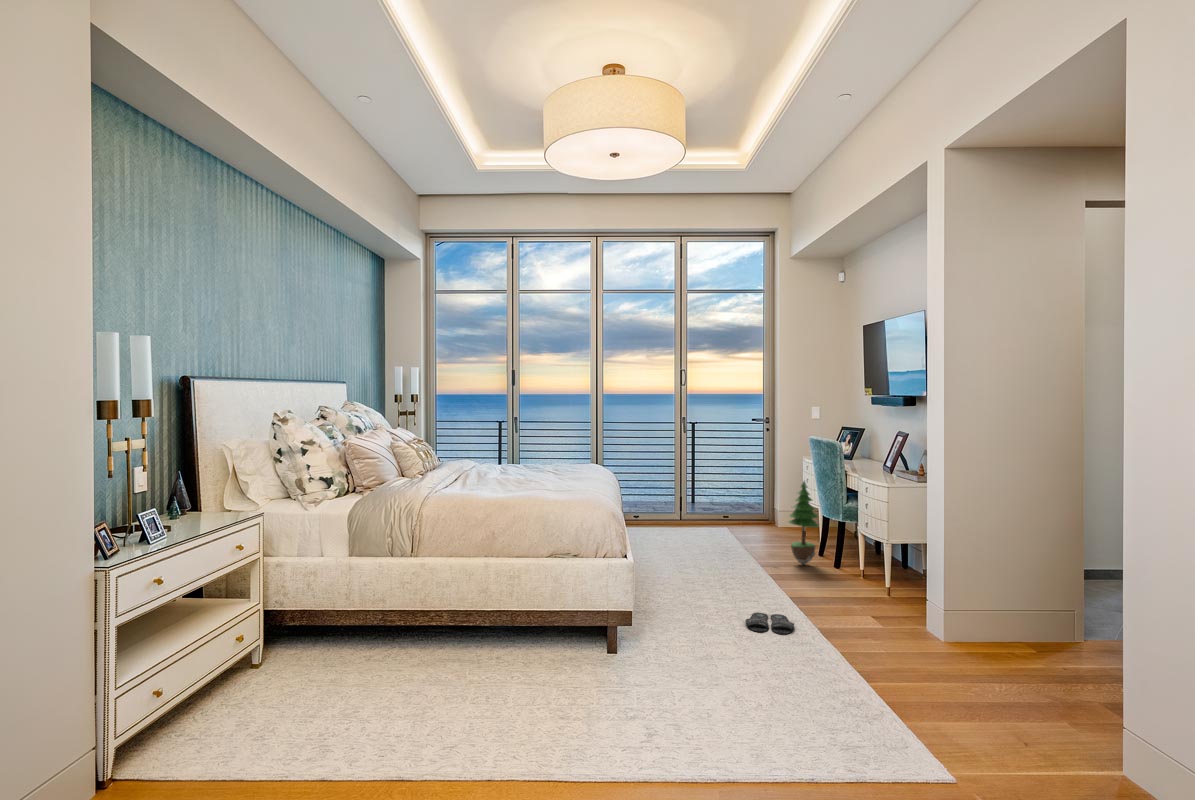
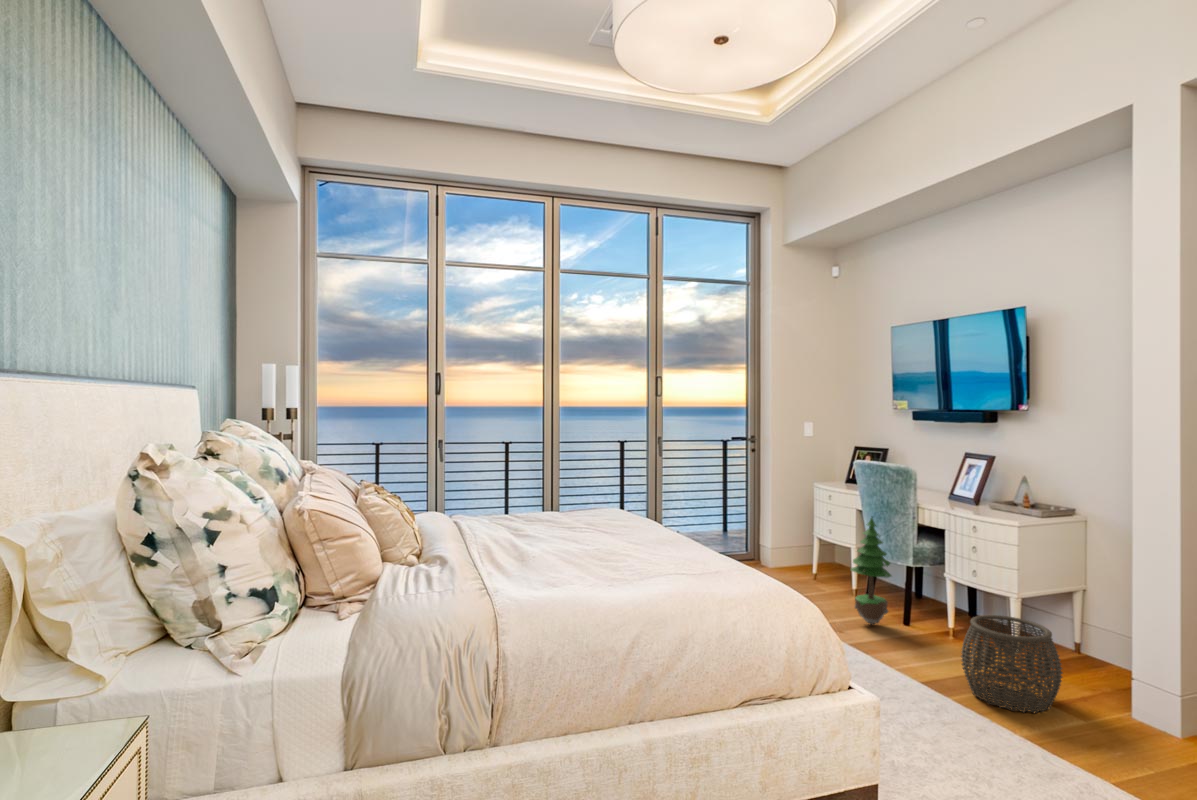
woven basket: none [808,549,875,617] -> present [961,615,1063,713]
slippers: present [745,613,794,635] -> none [929,723,1020,766]

